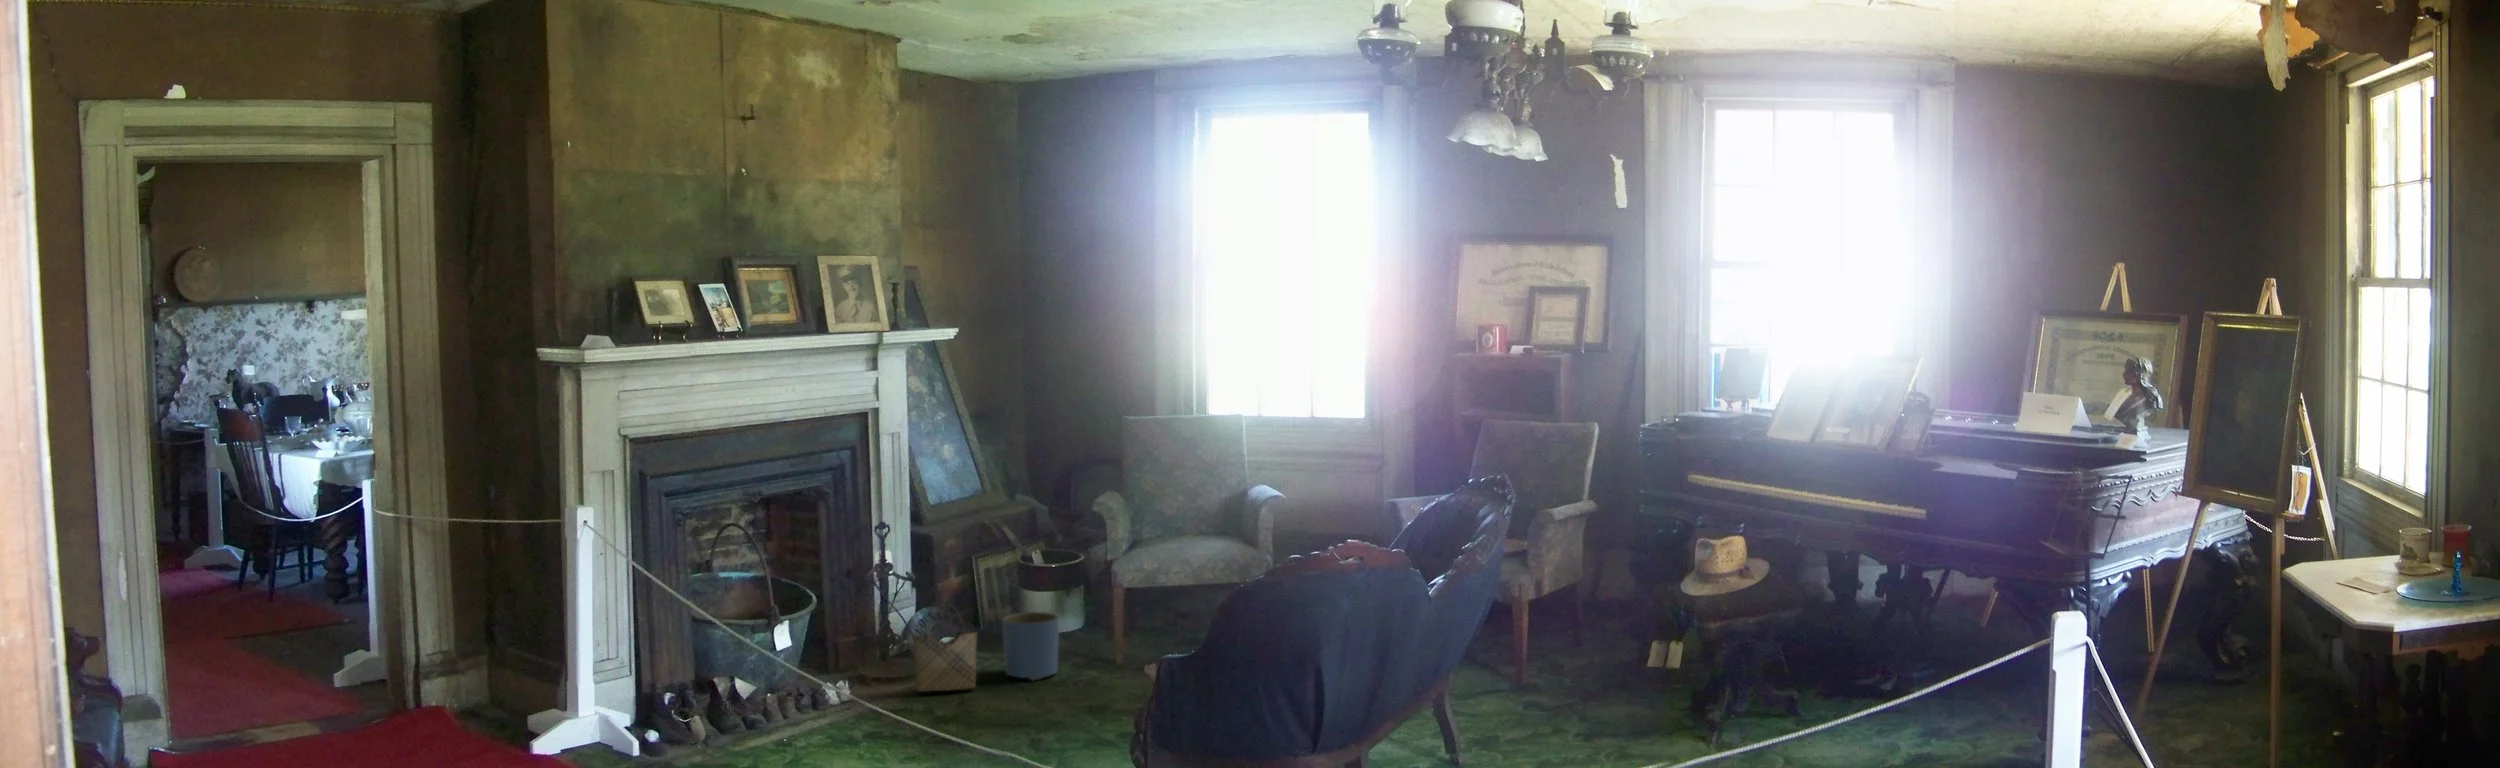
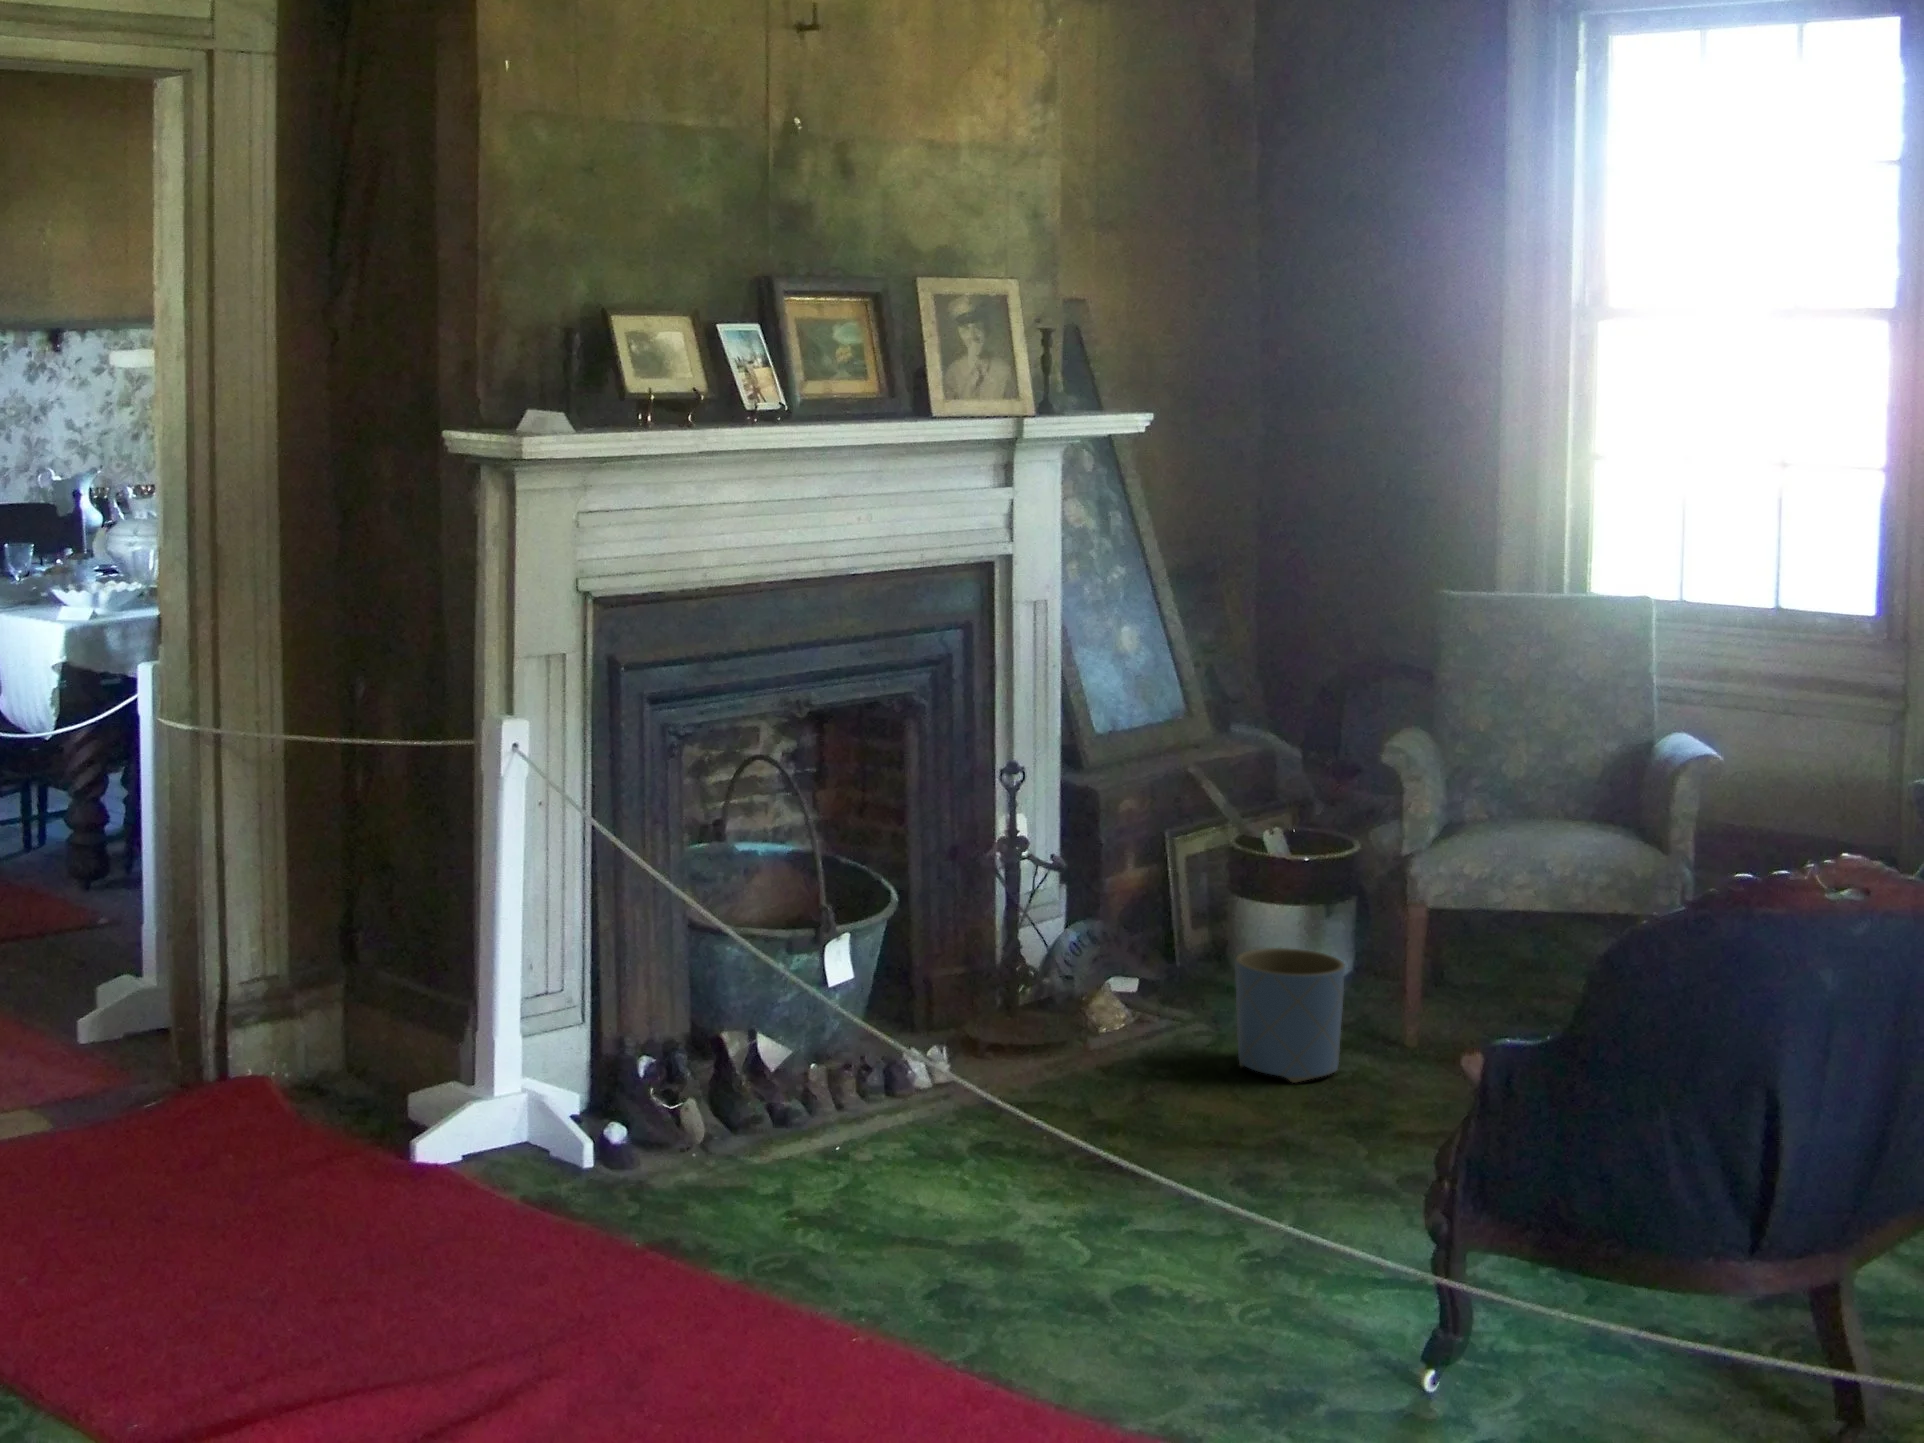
woven basket: present [912,603,977,692] -> none [1070,917,1191,1089]

